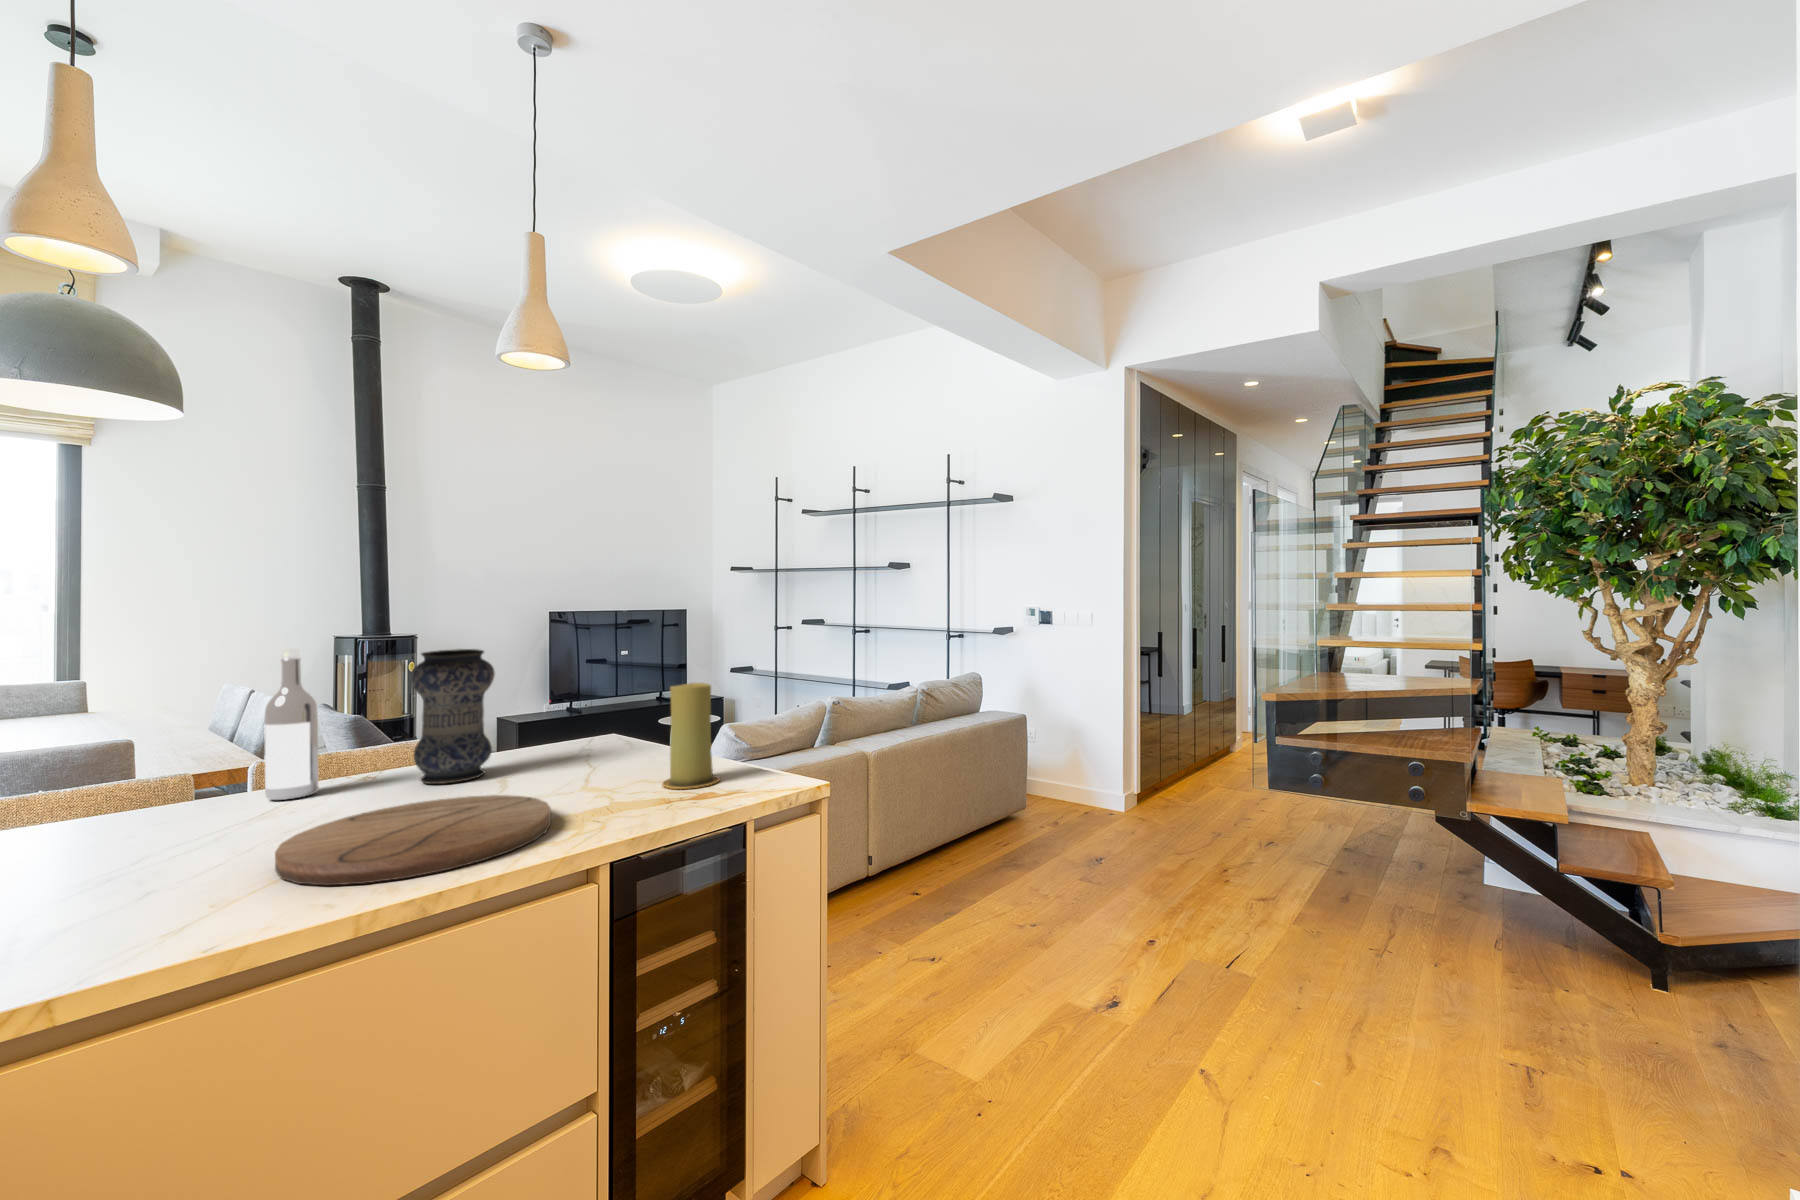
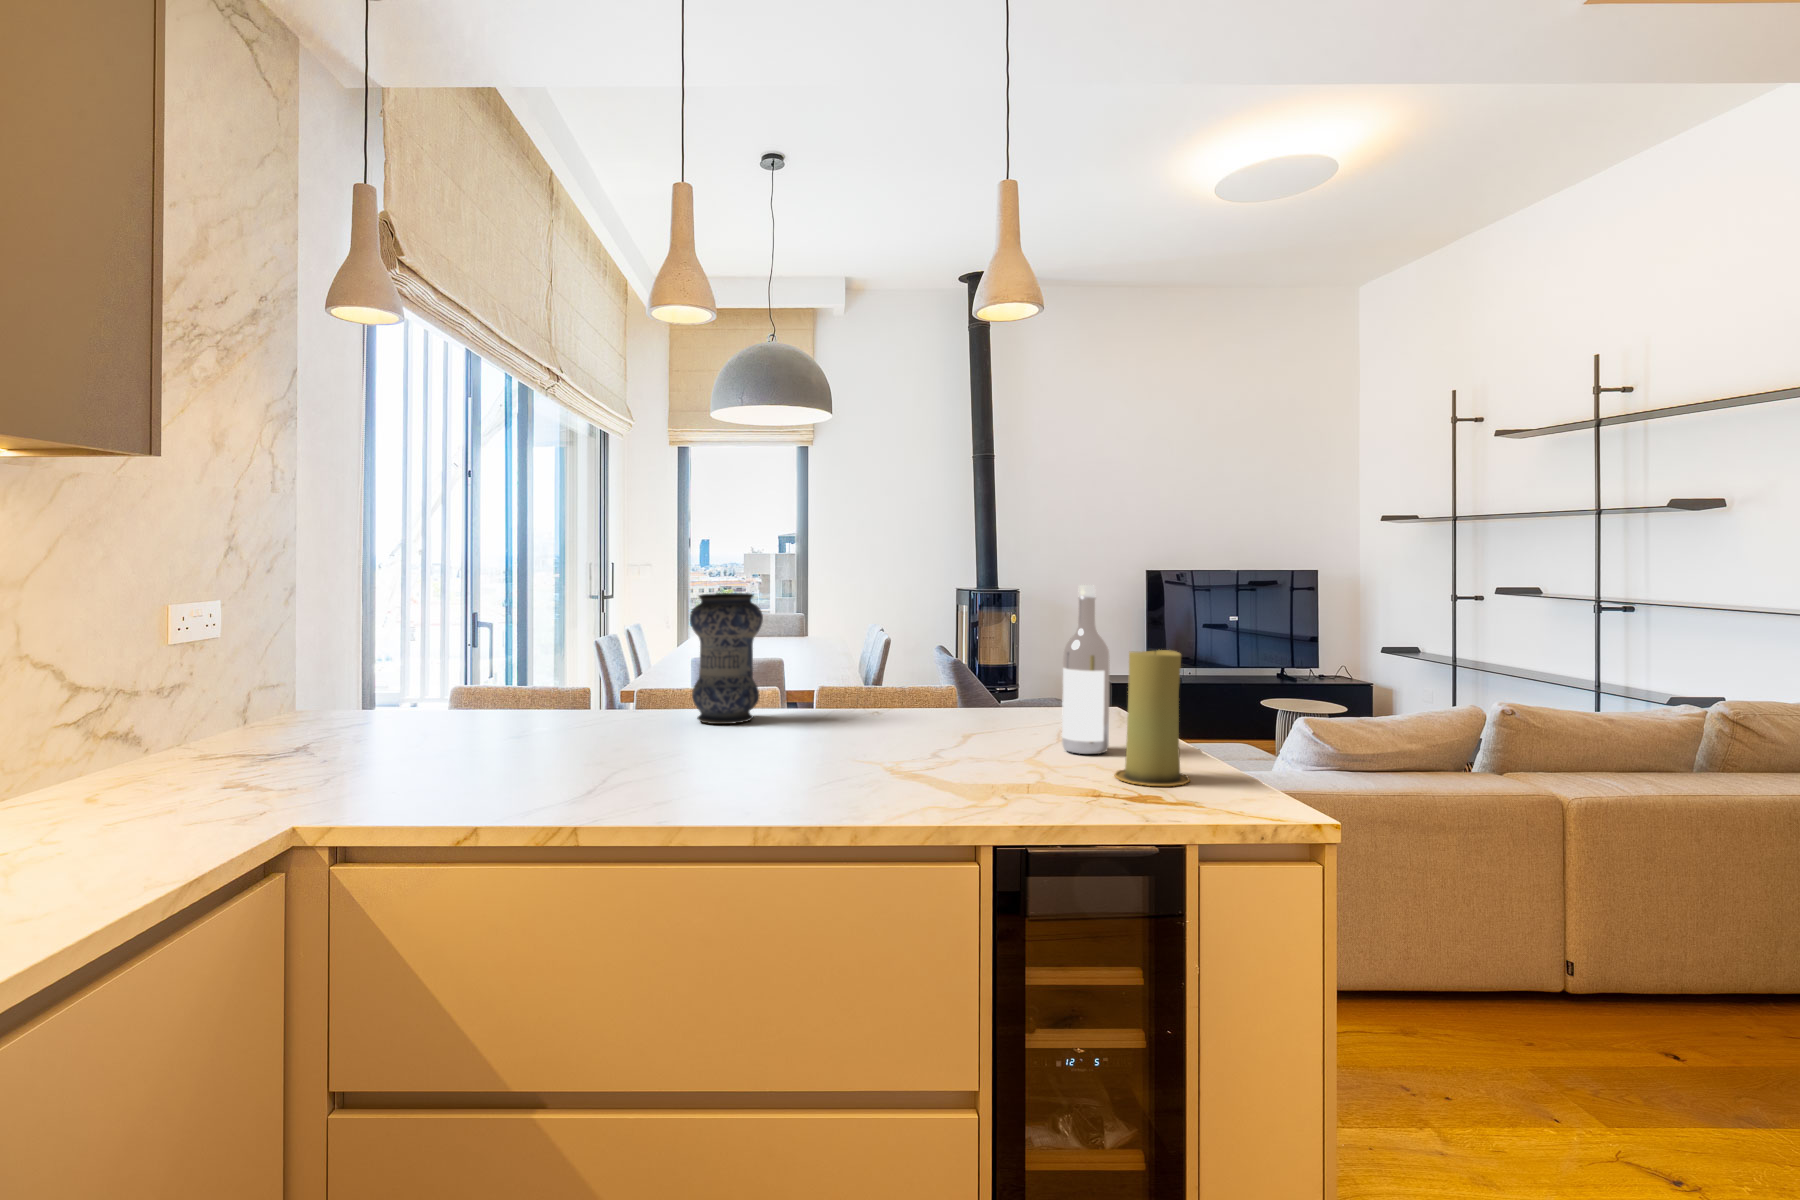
wine bottle: present [264,648,319,800] -> present [1062,585,1110,754]
vase: present [411,649,495,784] -> present [690,593,763,724]
cutting board: present [275,795,551,885] -> none [740,742,969,811]

